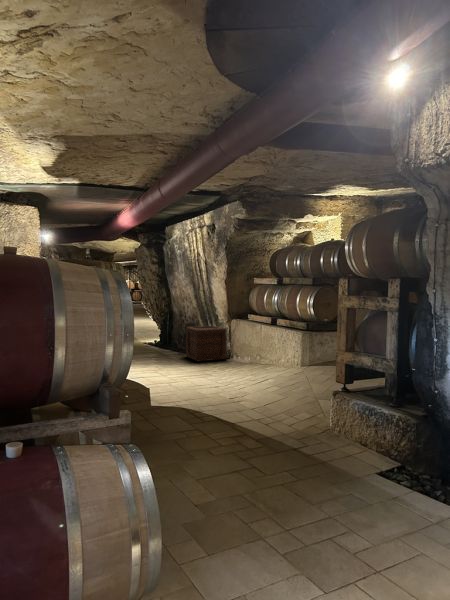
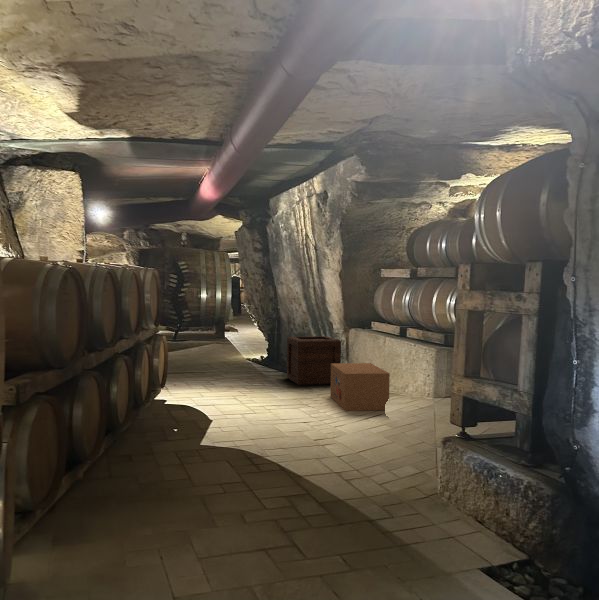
cardboard box: none [224,344,269,378] -> present [331,363,390,411]

